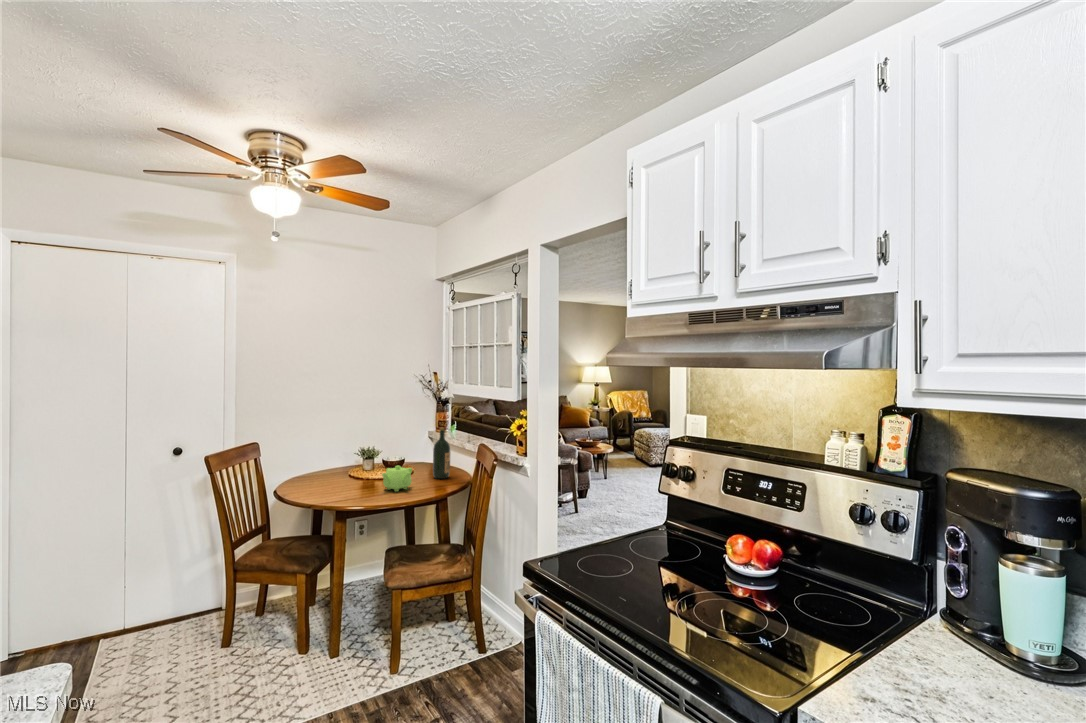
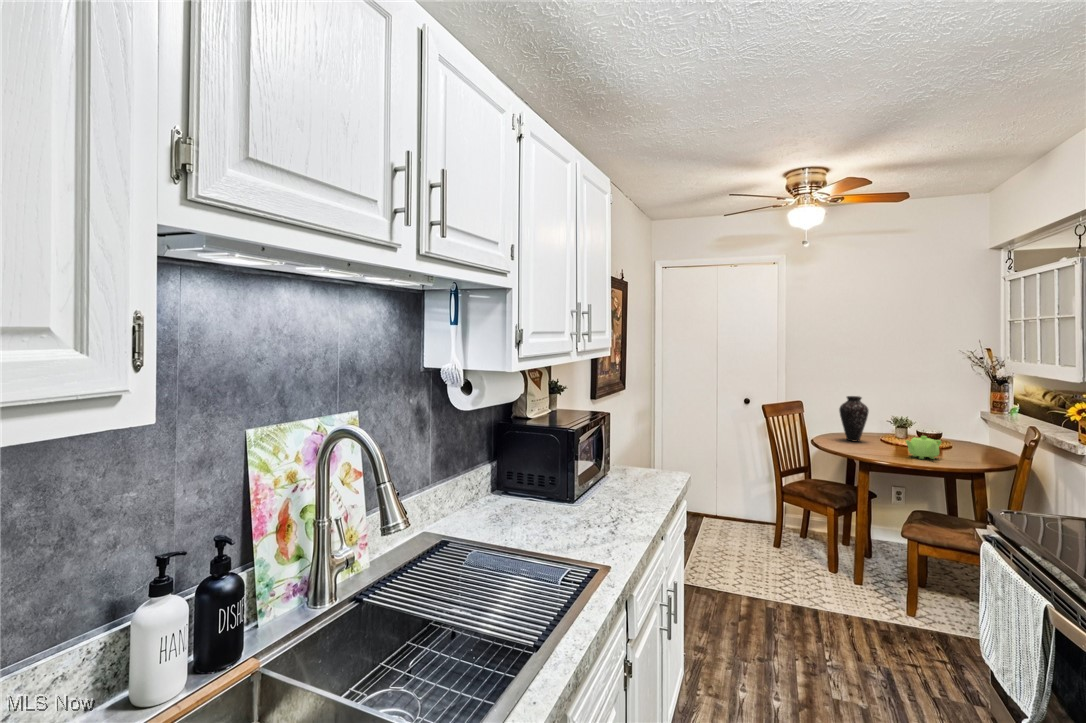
vase: none [306,427,338,481] -> present [839,396,869,441]
wine bottle: present [433,428,450,479] -> none [972,406,995,458]

